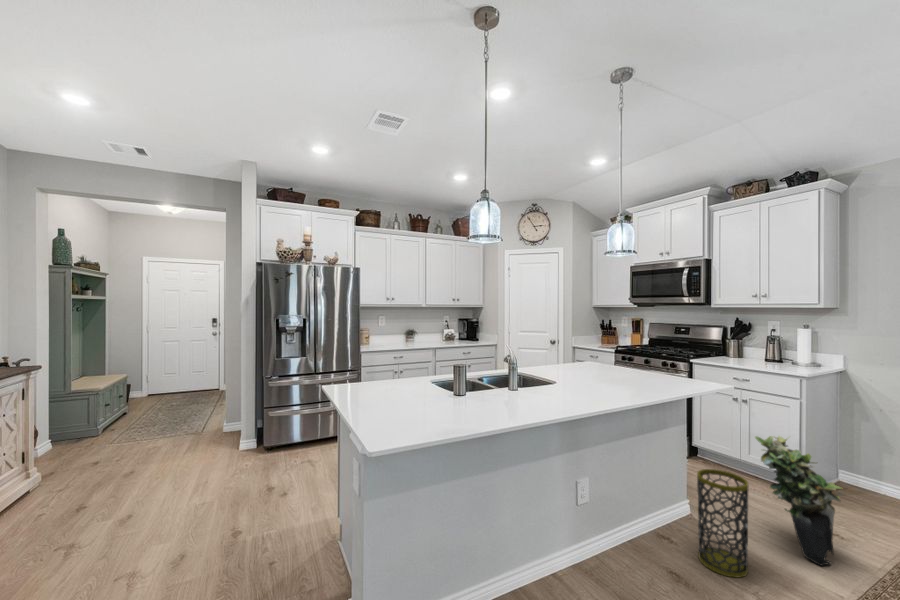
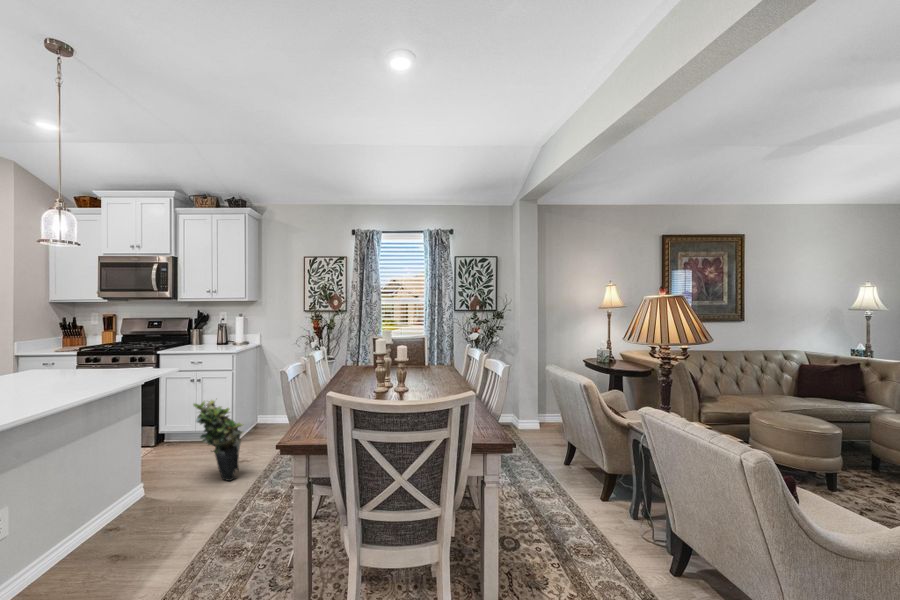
trash can: present [697,469,749,577] -> none [141,434,180,512]

